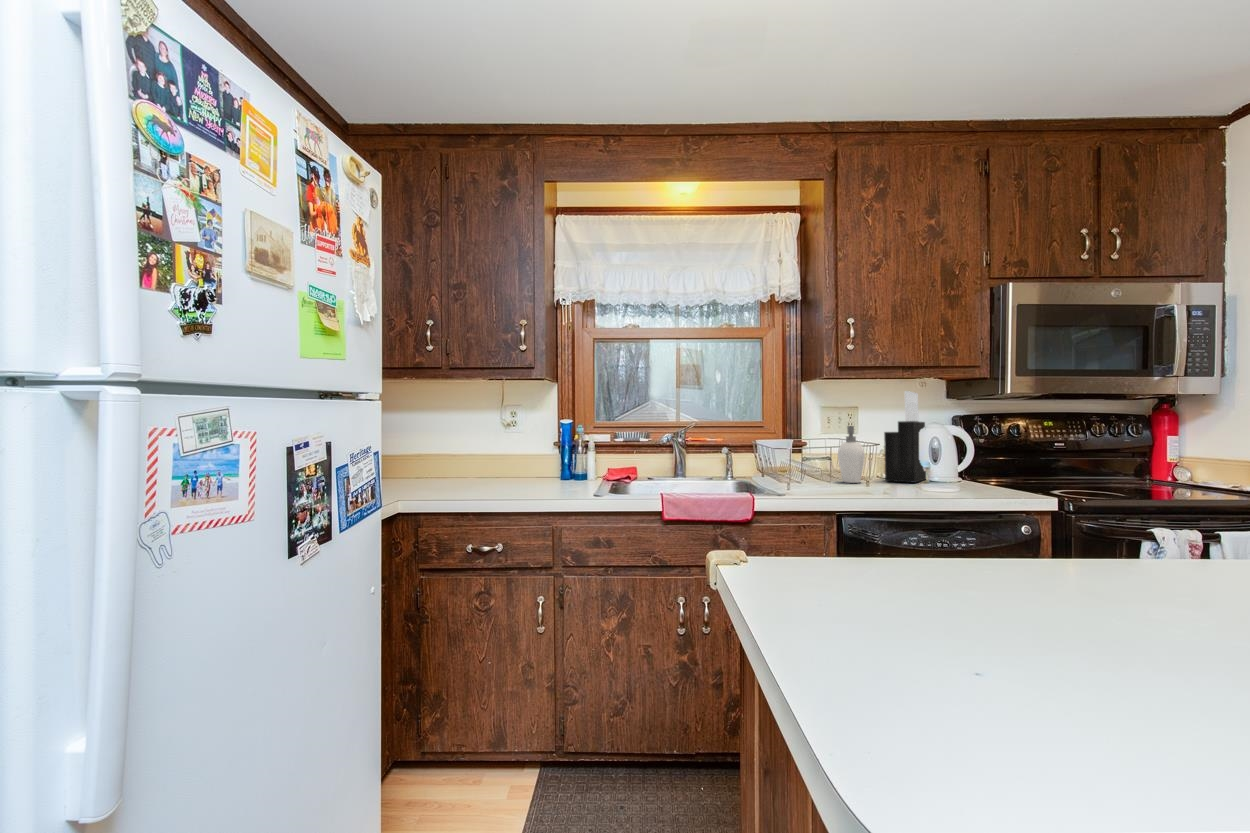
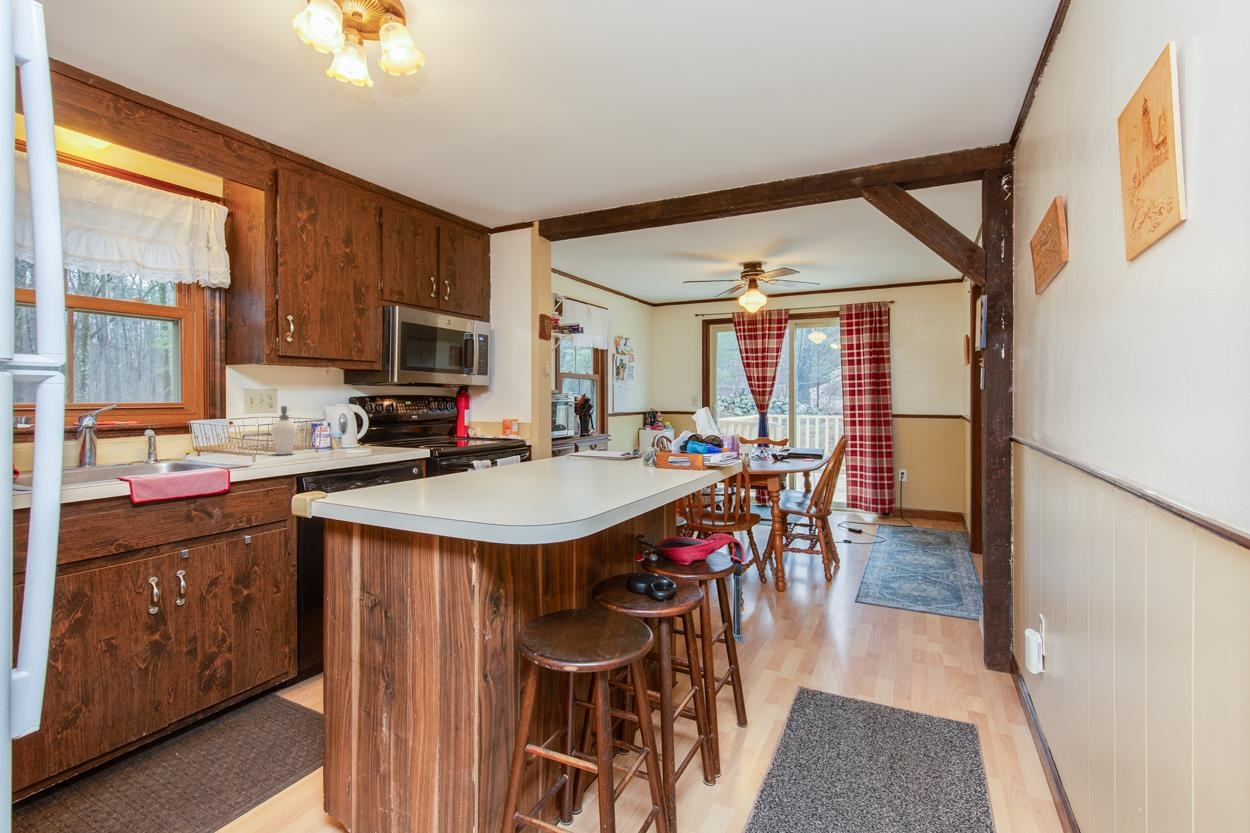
knife block: present [884,391,926,482] -> none [307,378,337,451]

